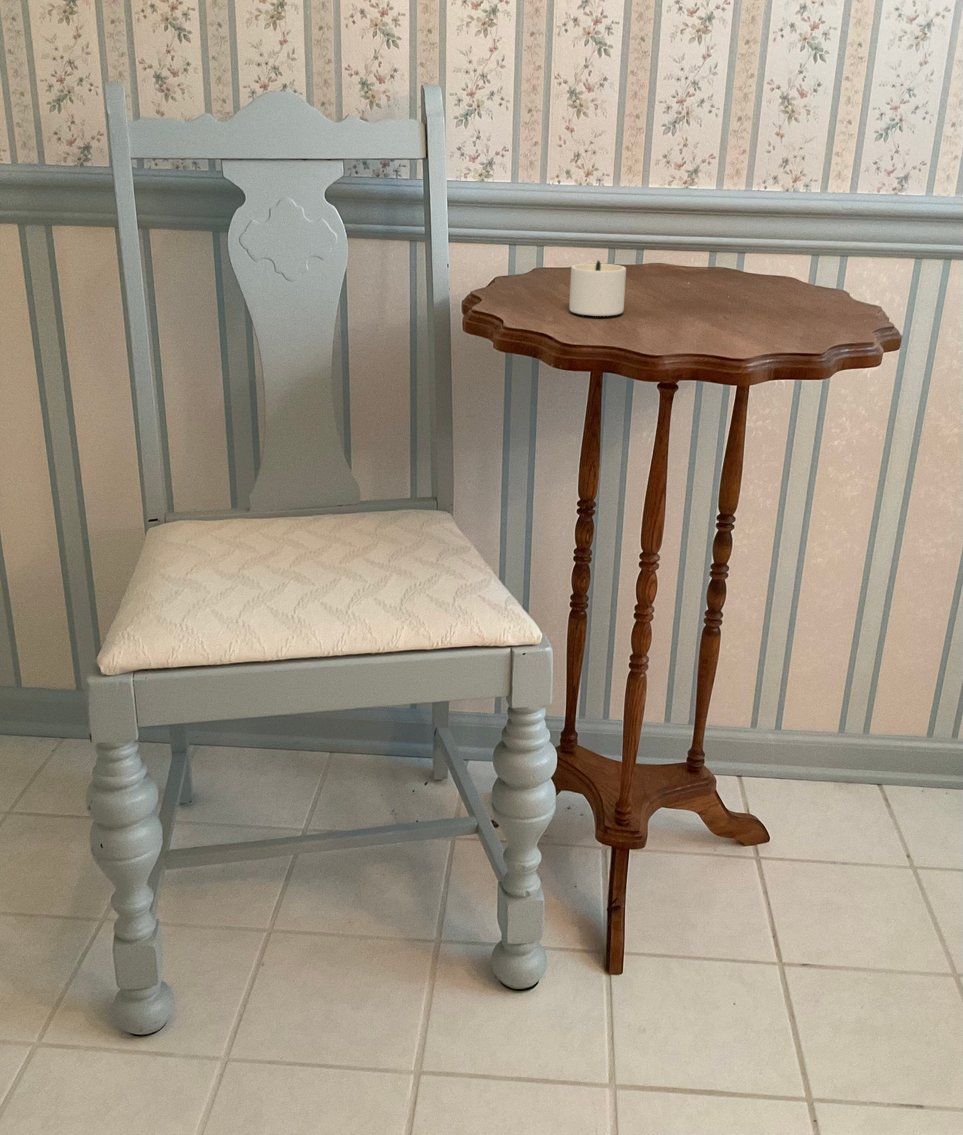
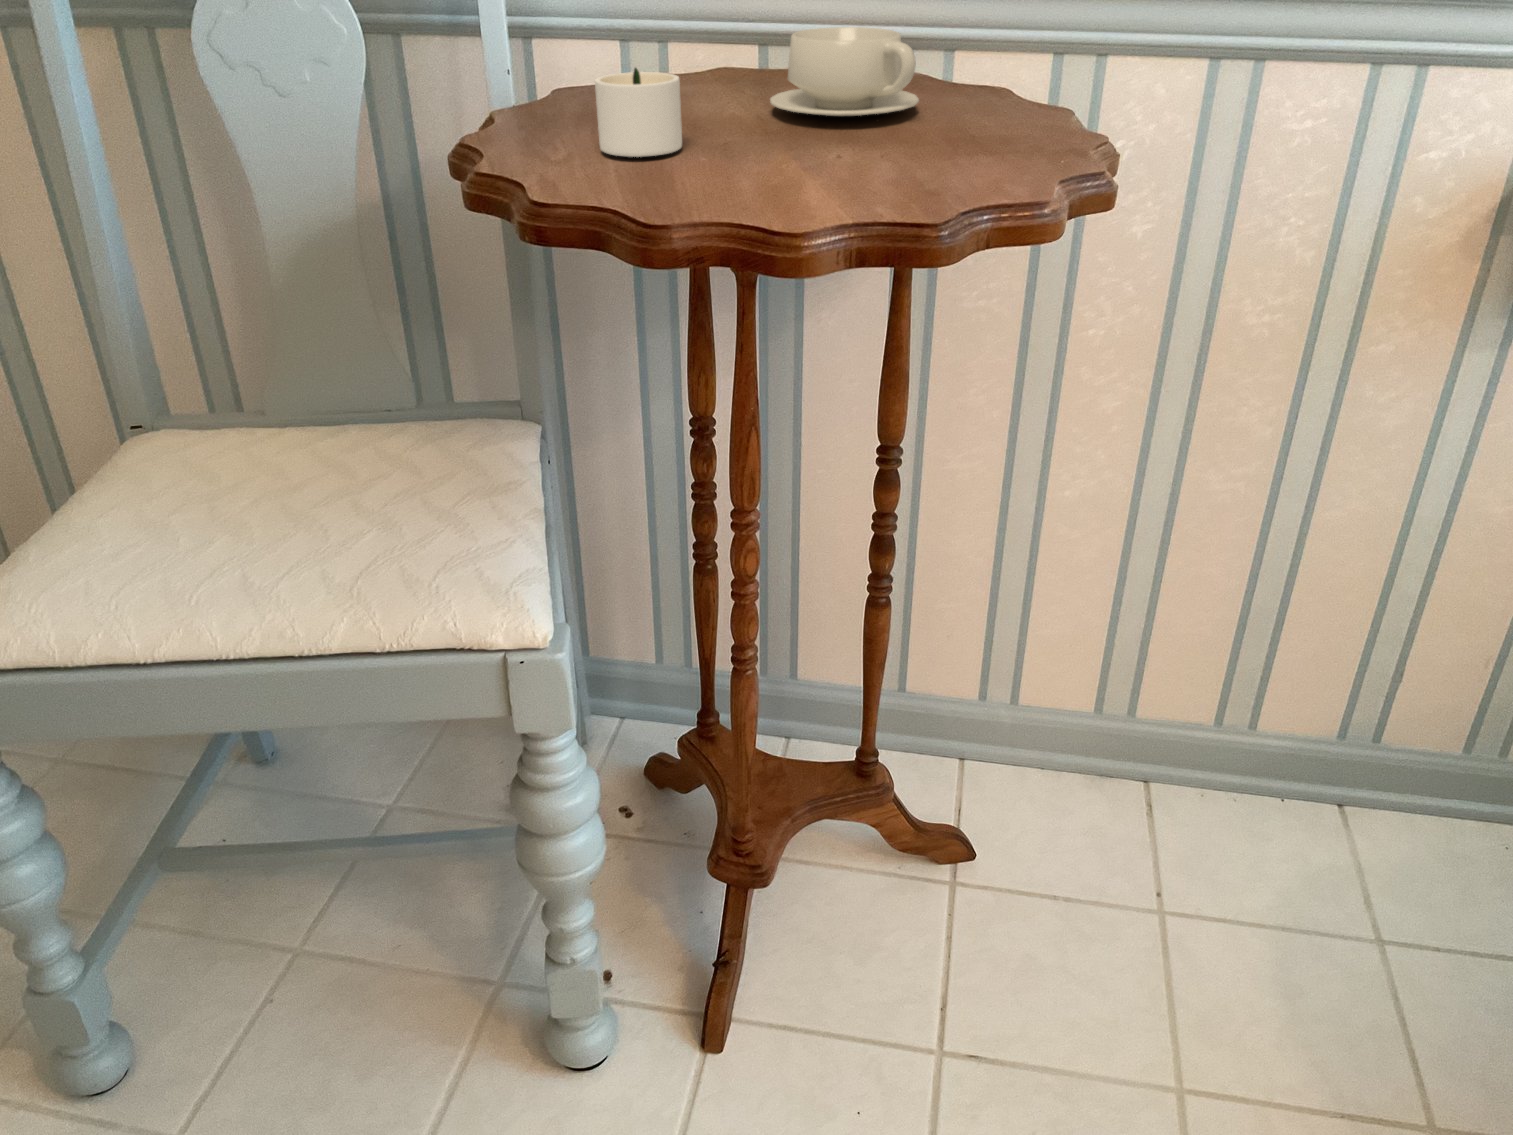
teacup: none [654,237,759,293] -> present [770,27,919,116]

